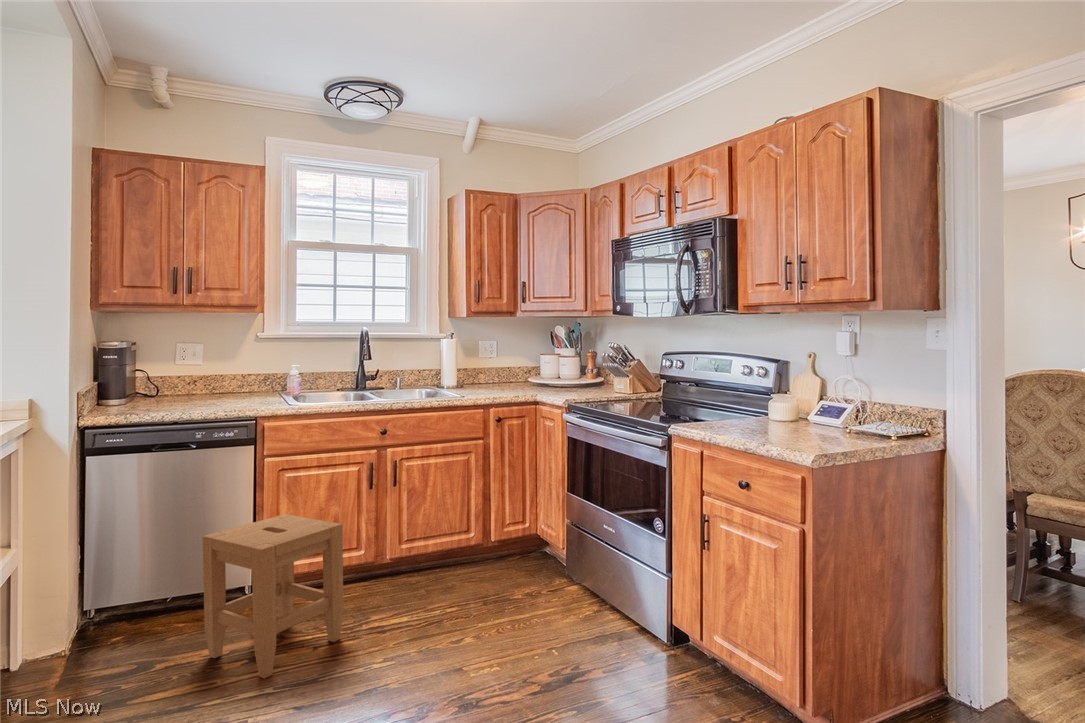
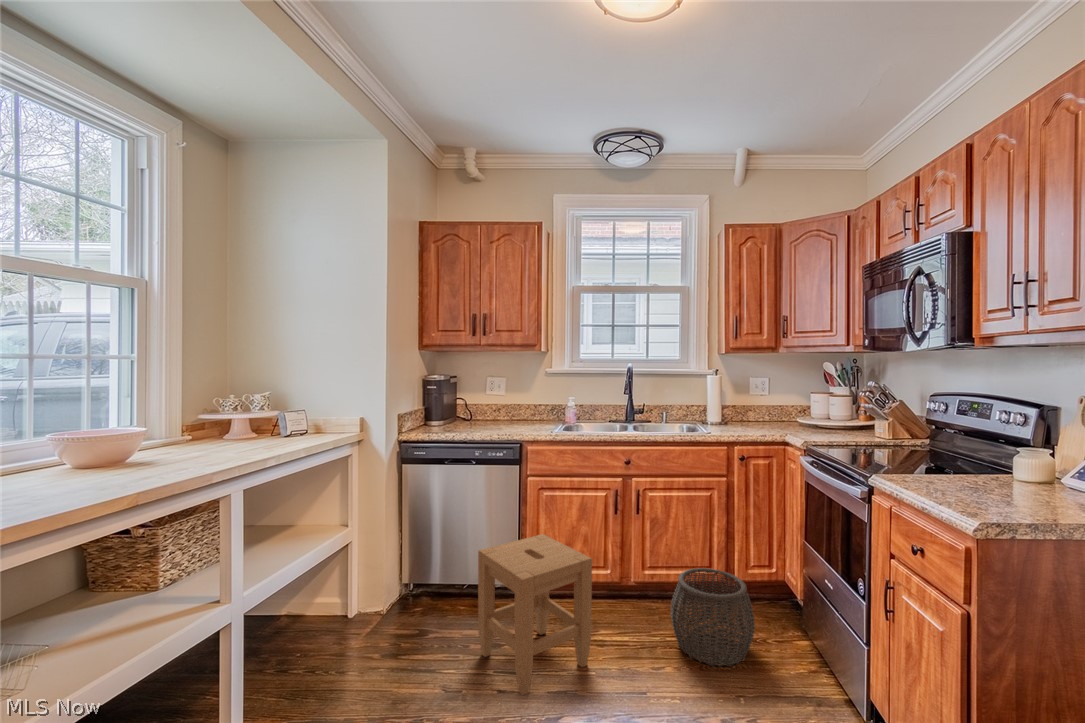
woven basket: none [428,526,507,613] -> present [670,568,755,667]

